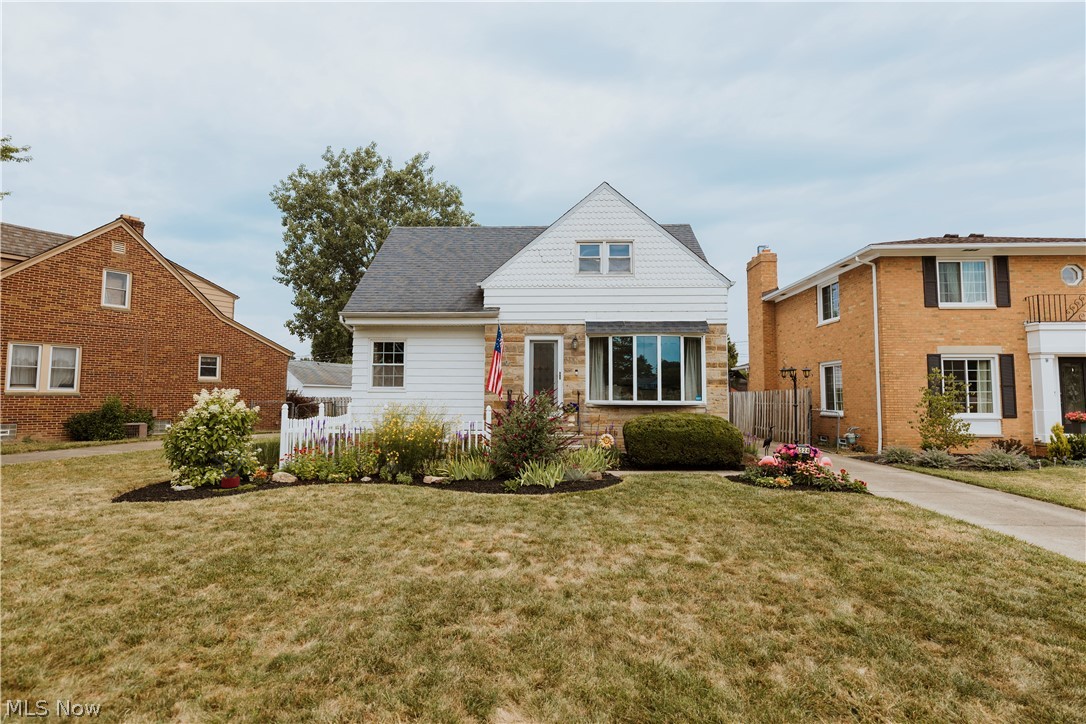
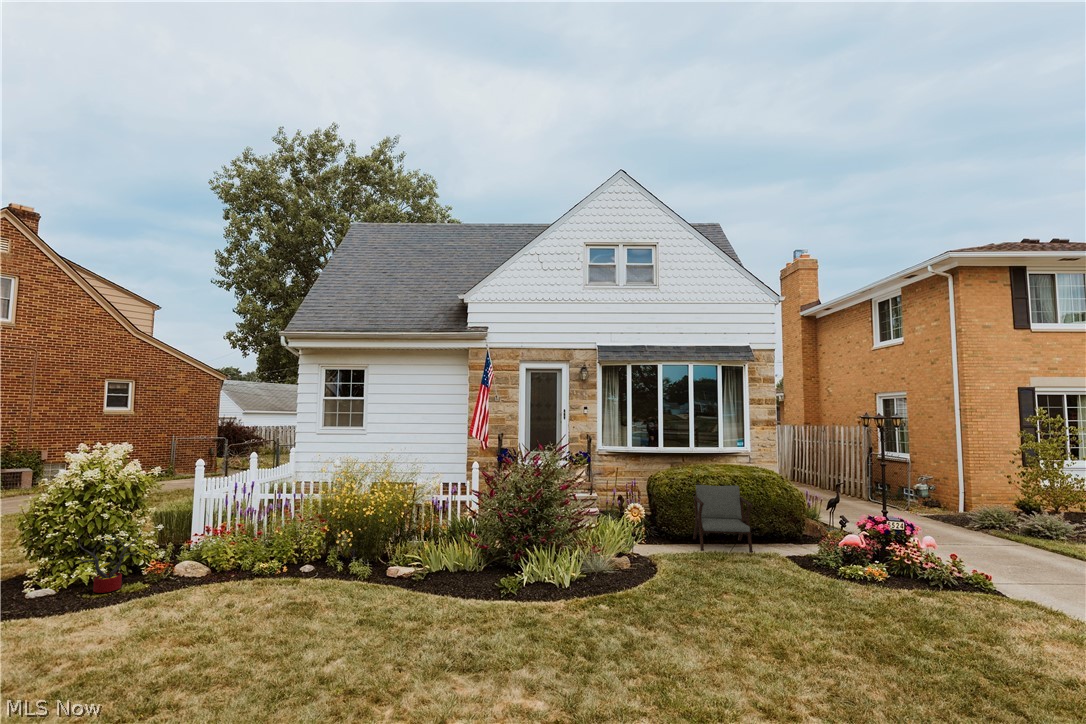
lounge chair: none [652,424,694,472] -> present [693,485,753,552]

